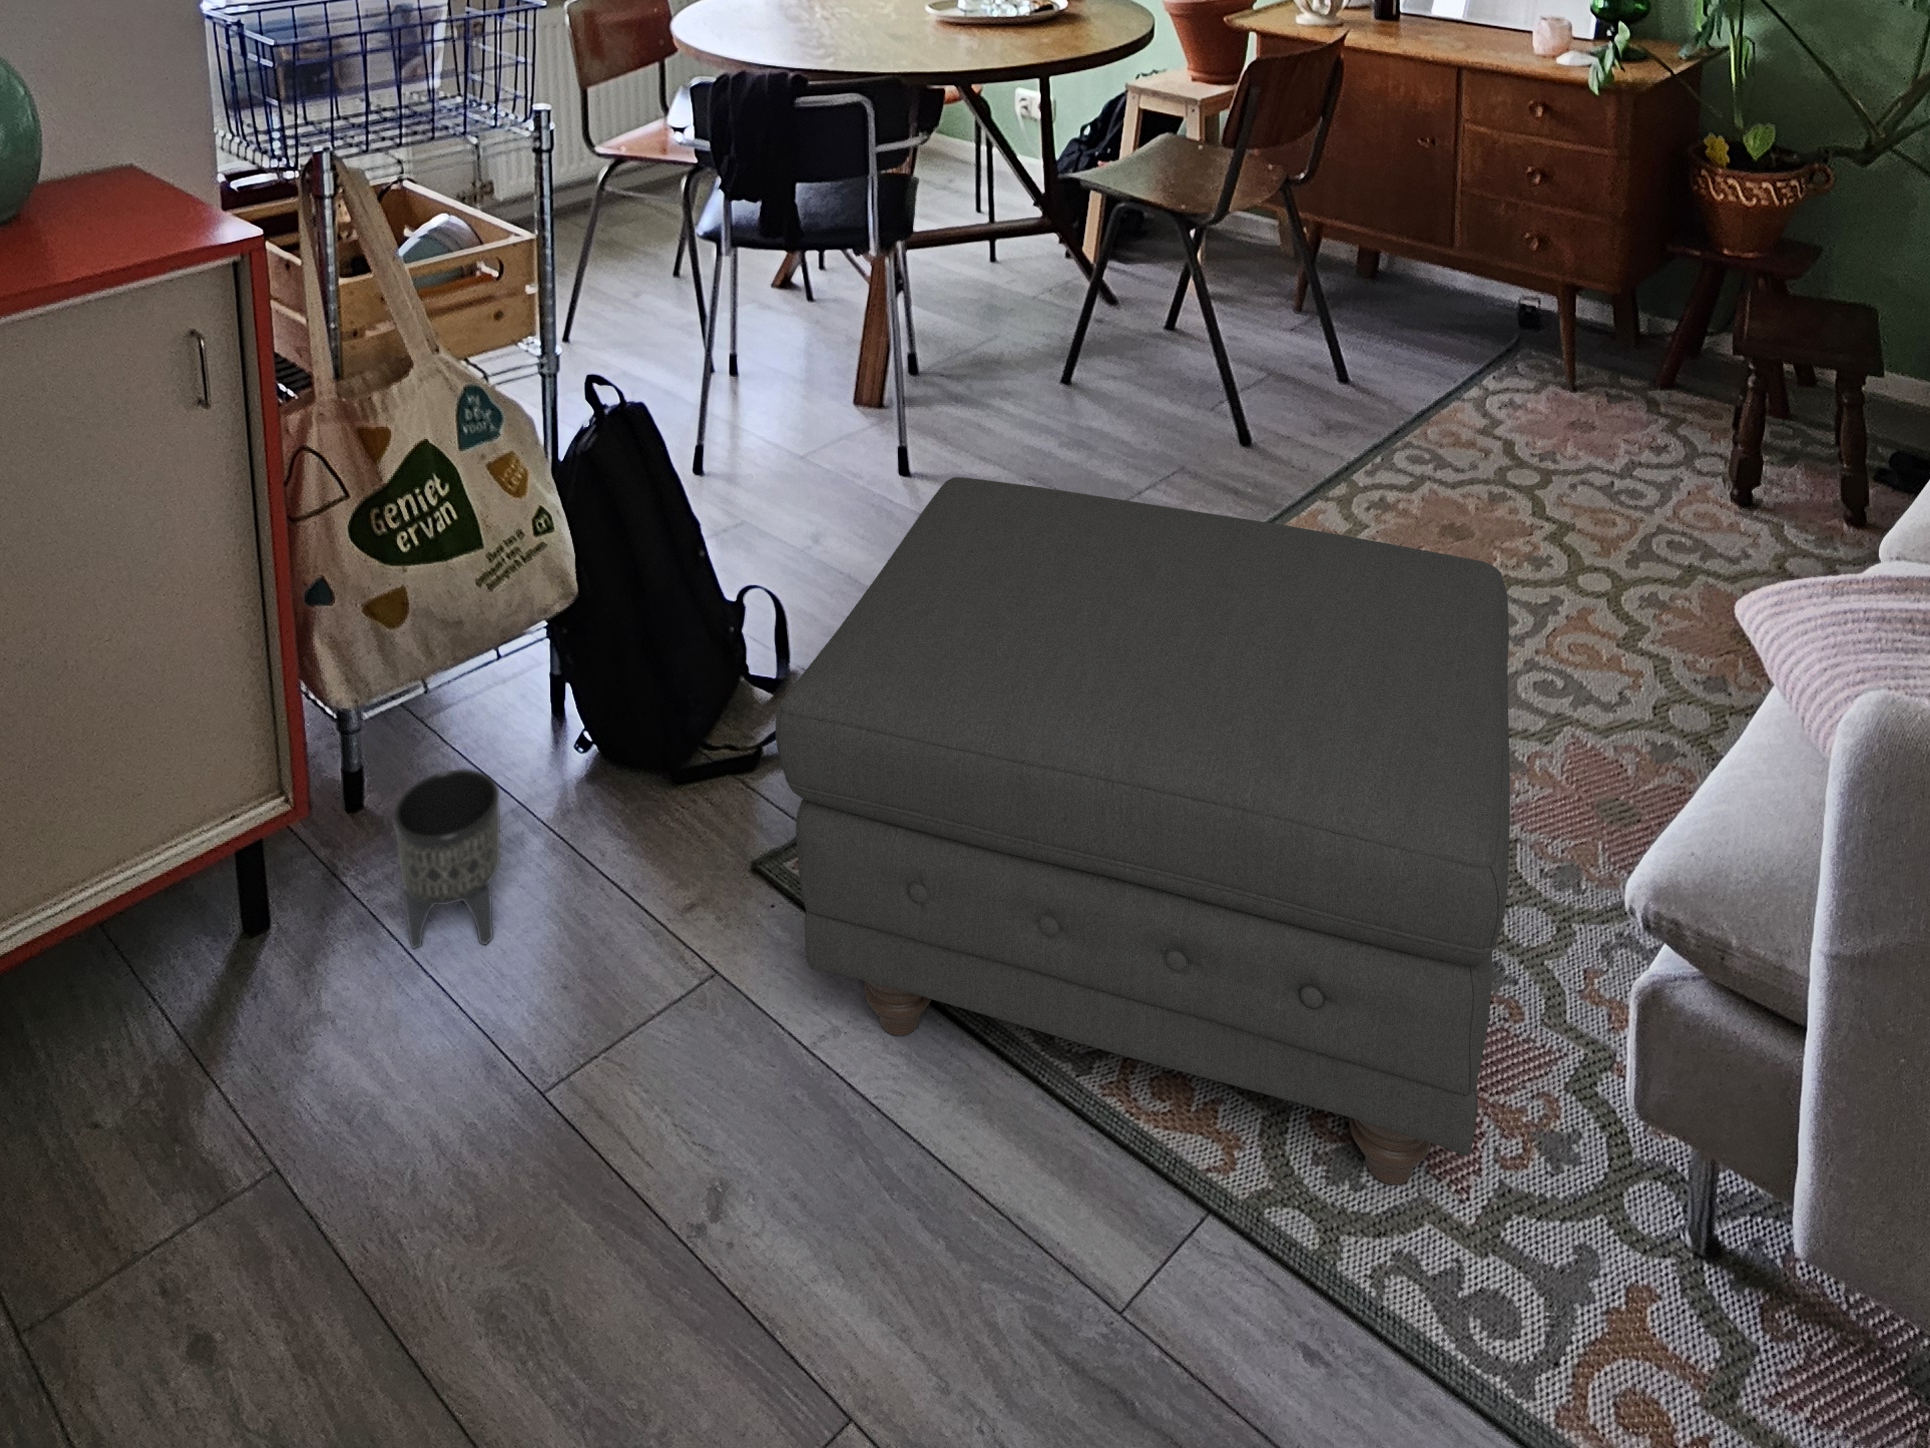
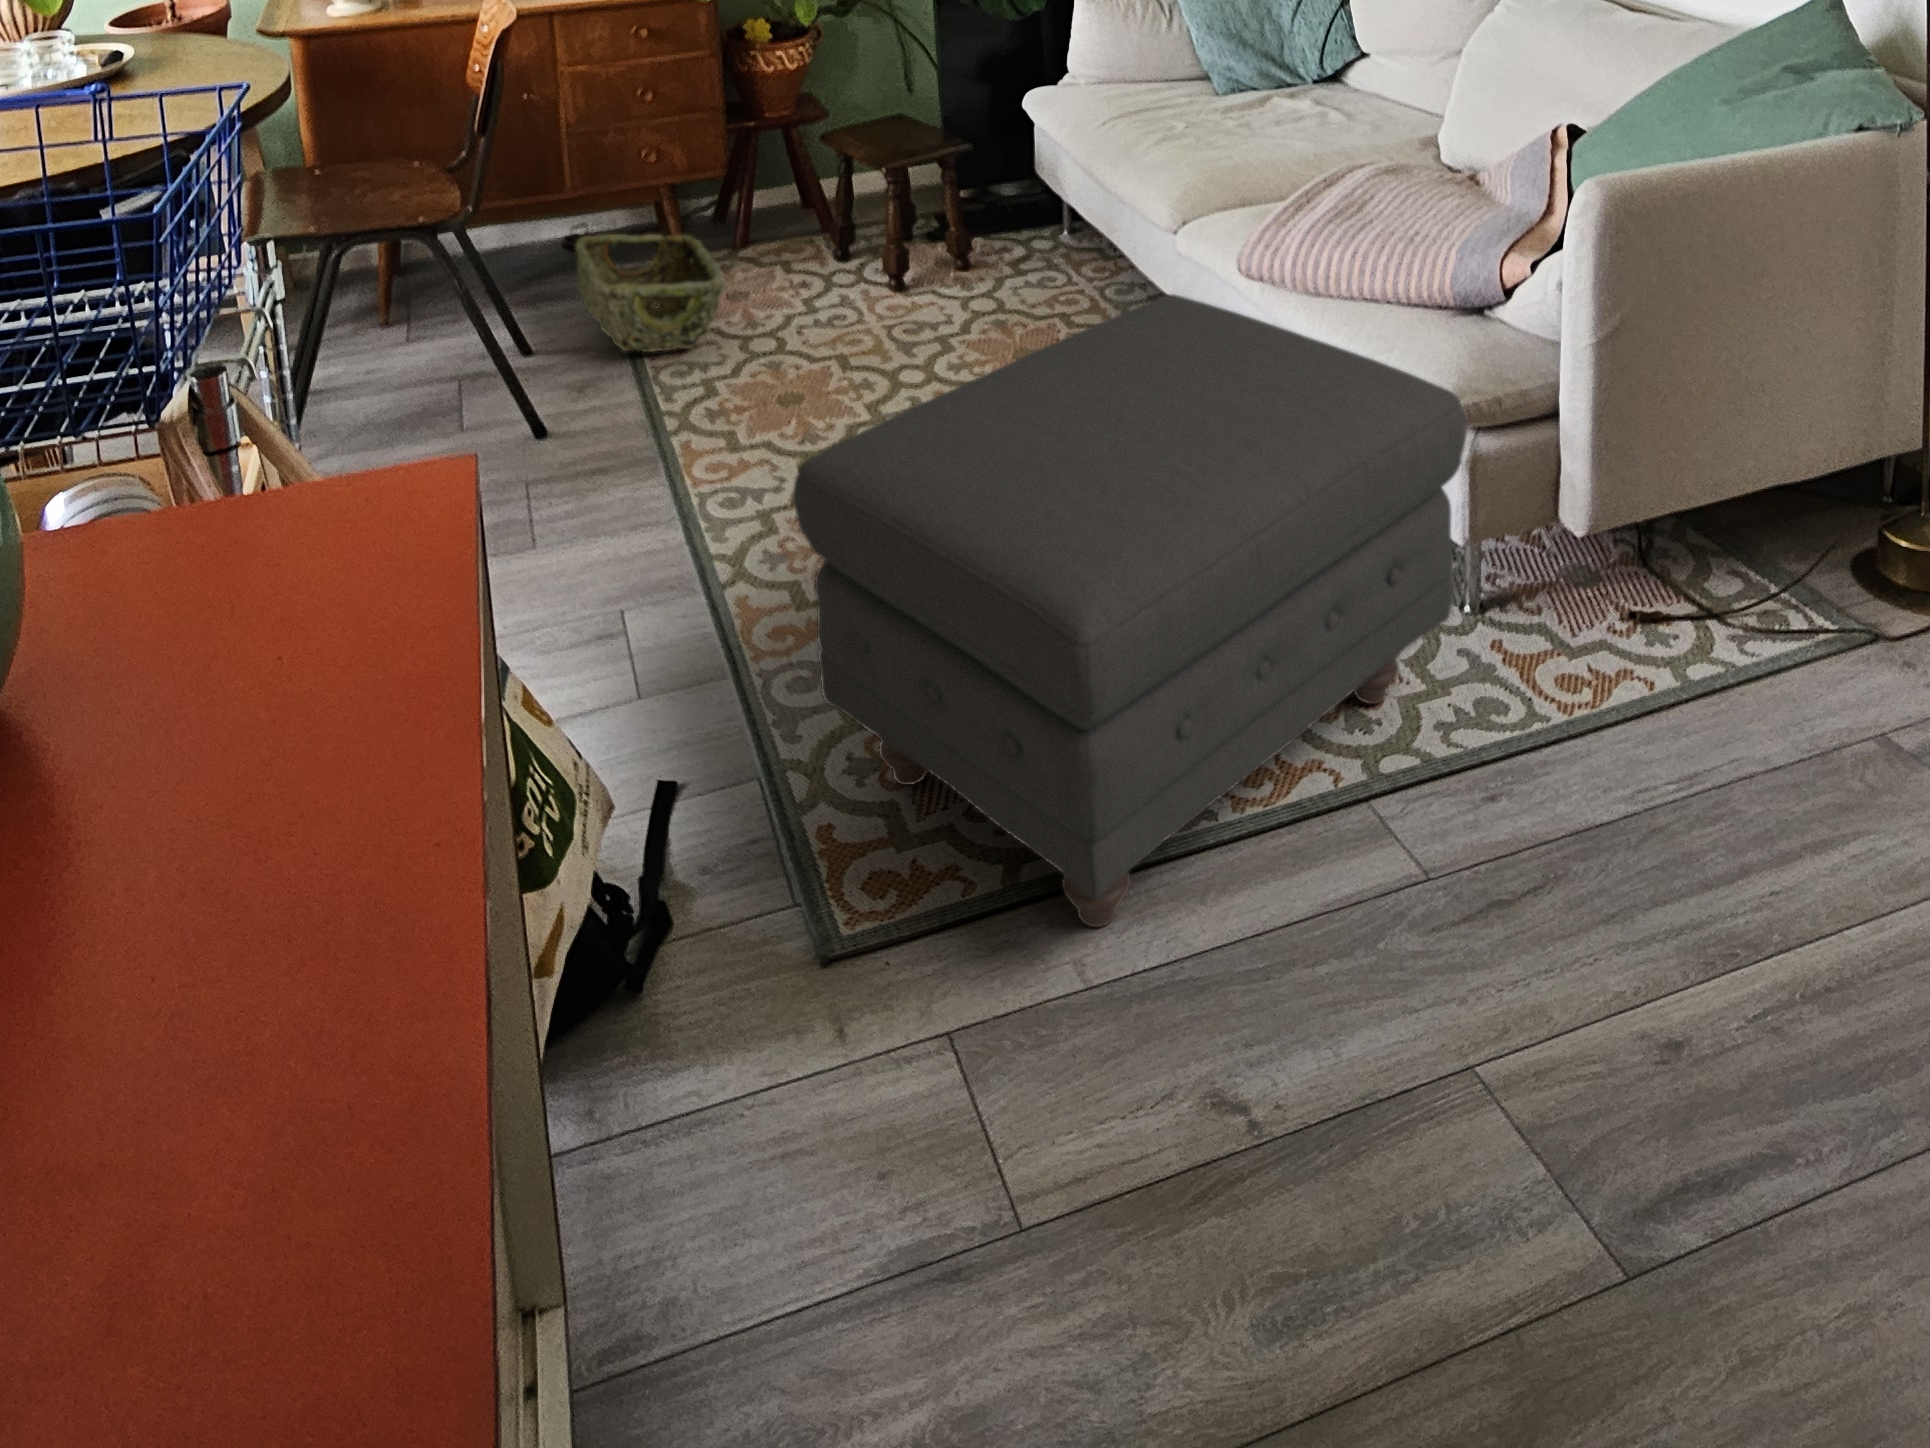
woven basket: none [1360,288,1542,434] -> present [575,234,726,352]
planter: present [394,769,500,949] -> none [606,1079,754,1365]

